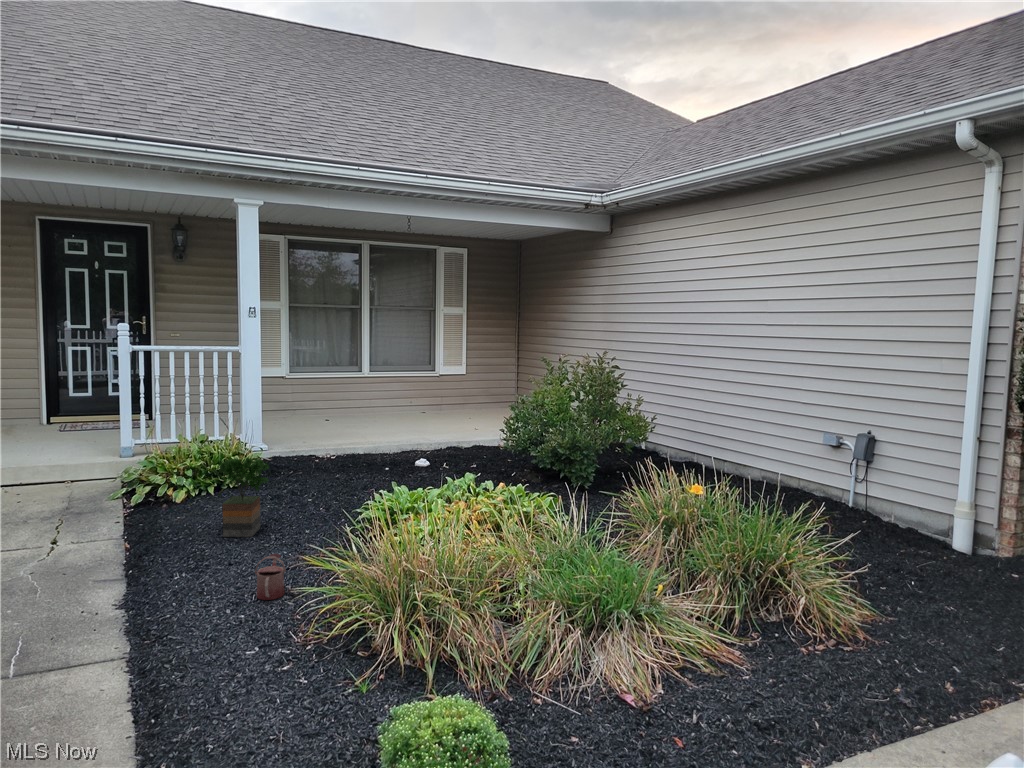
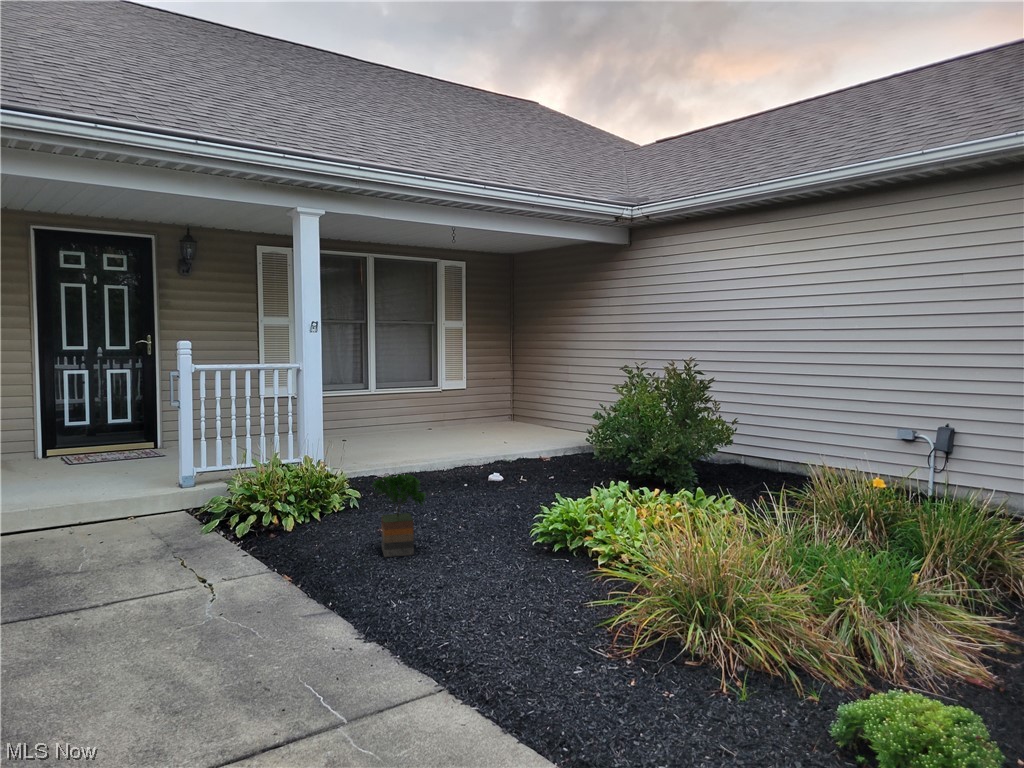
watering can: present [255,554,286,600] -> none [491,563,522,608]

